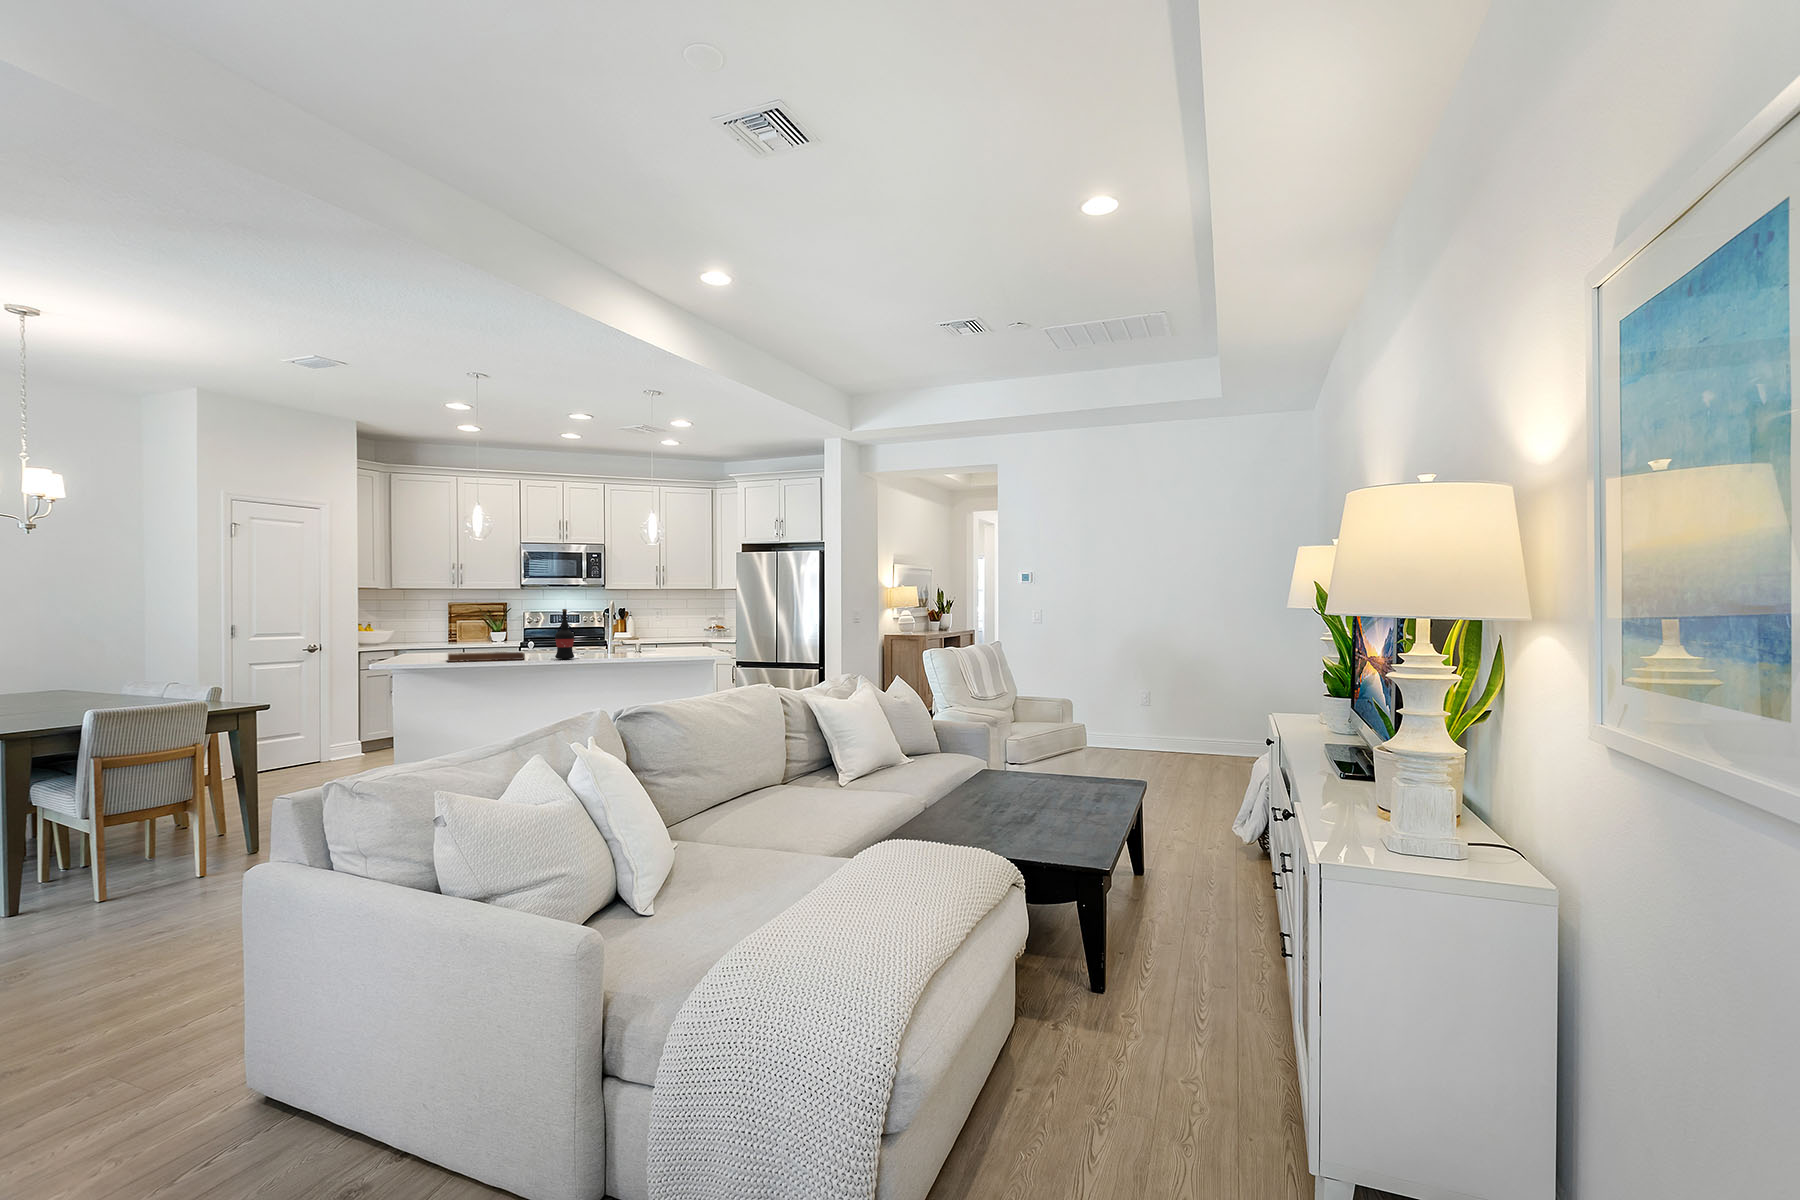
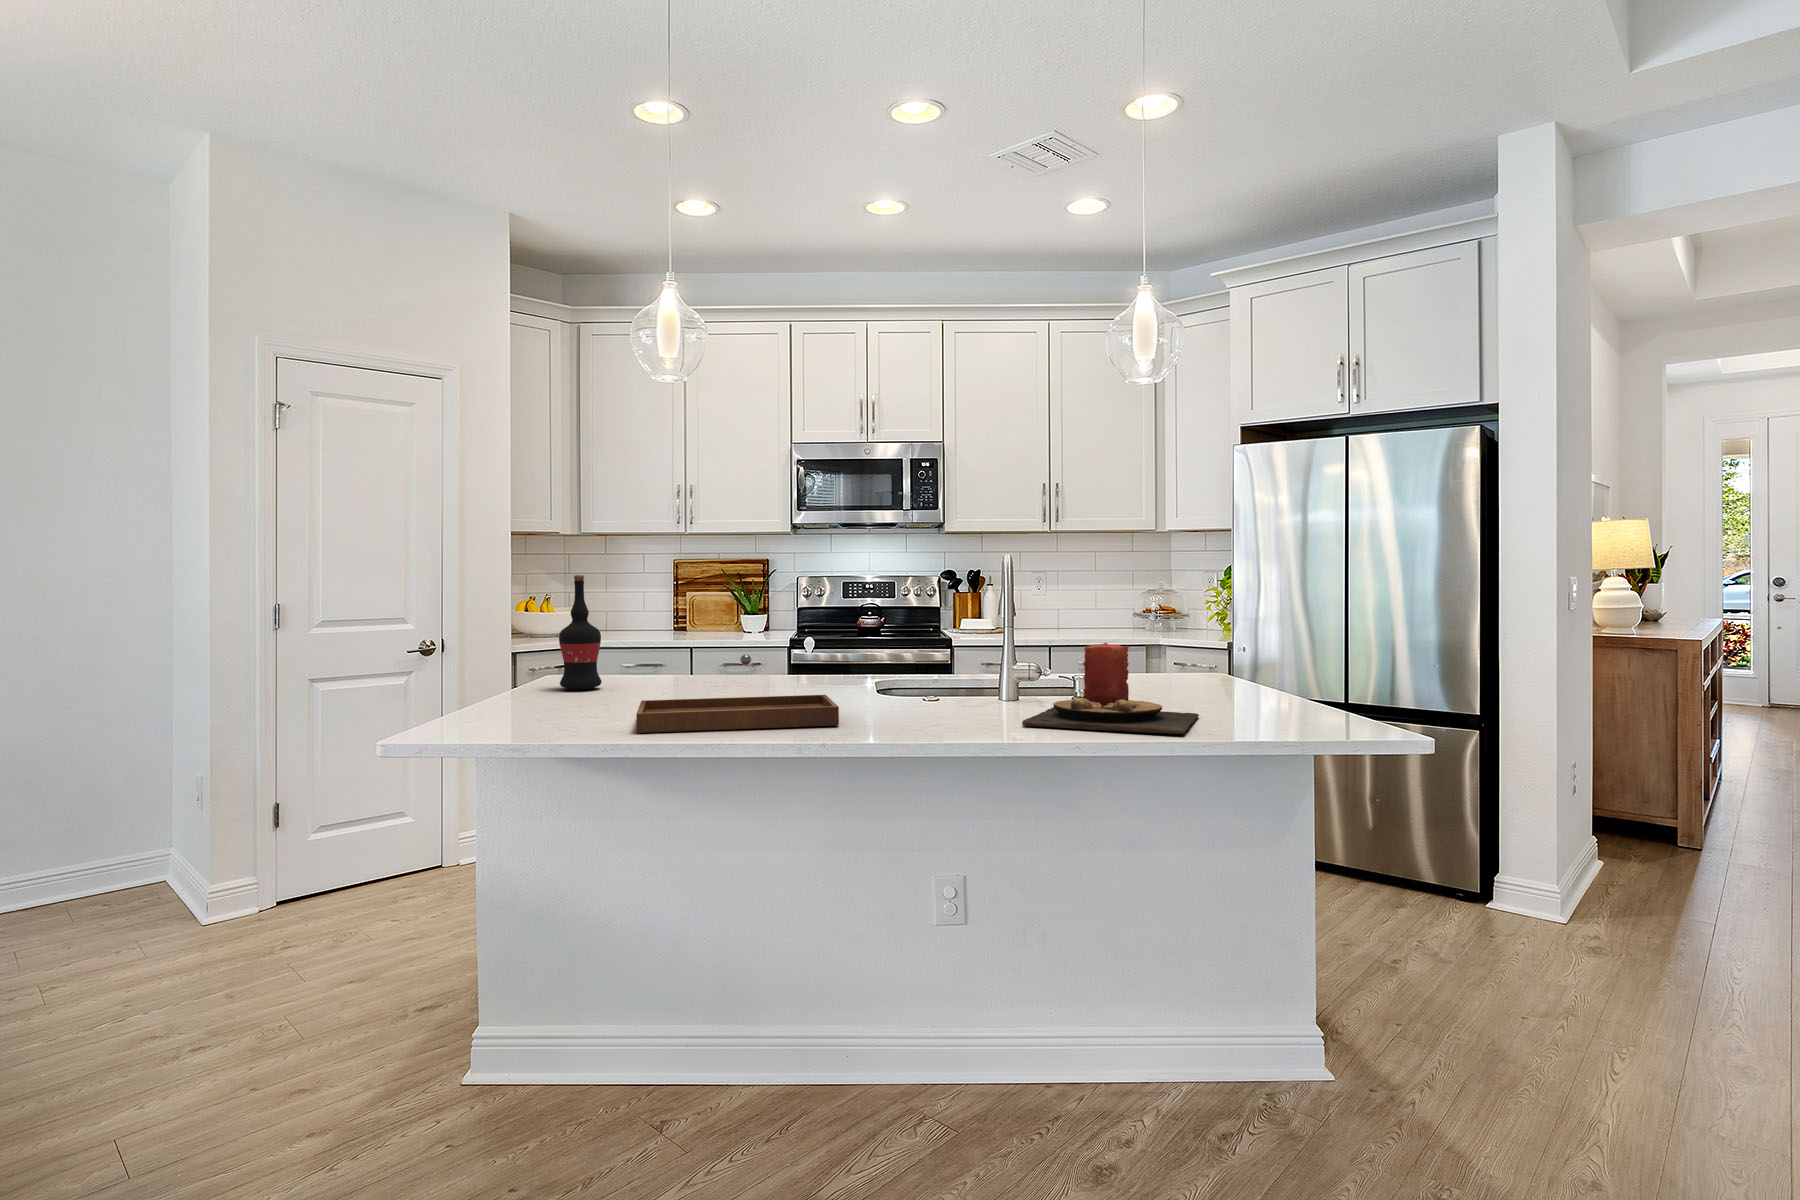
wine bottle: present [555,609,574,659] -> present [559,575,602,689]
candle: none [592,631,660,659] -> present [1022,643,1199,734]

